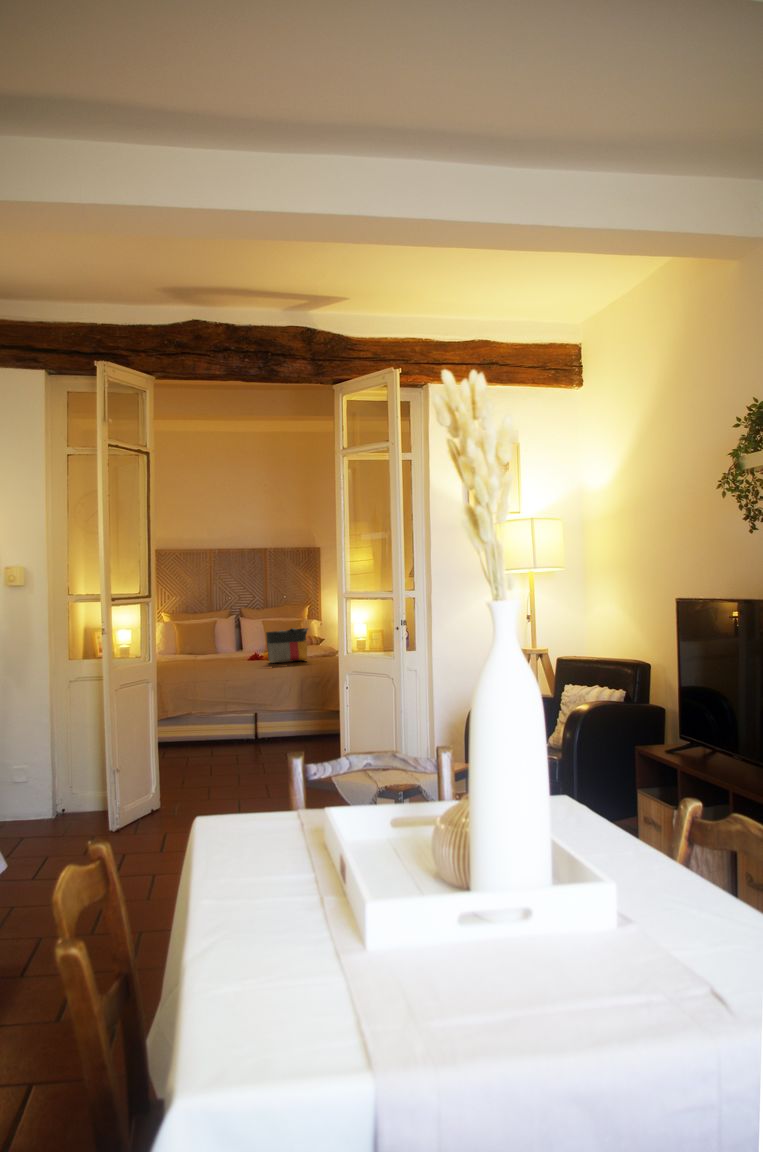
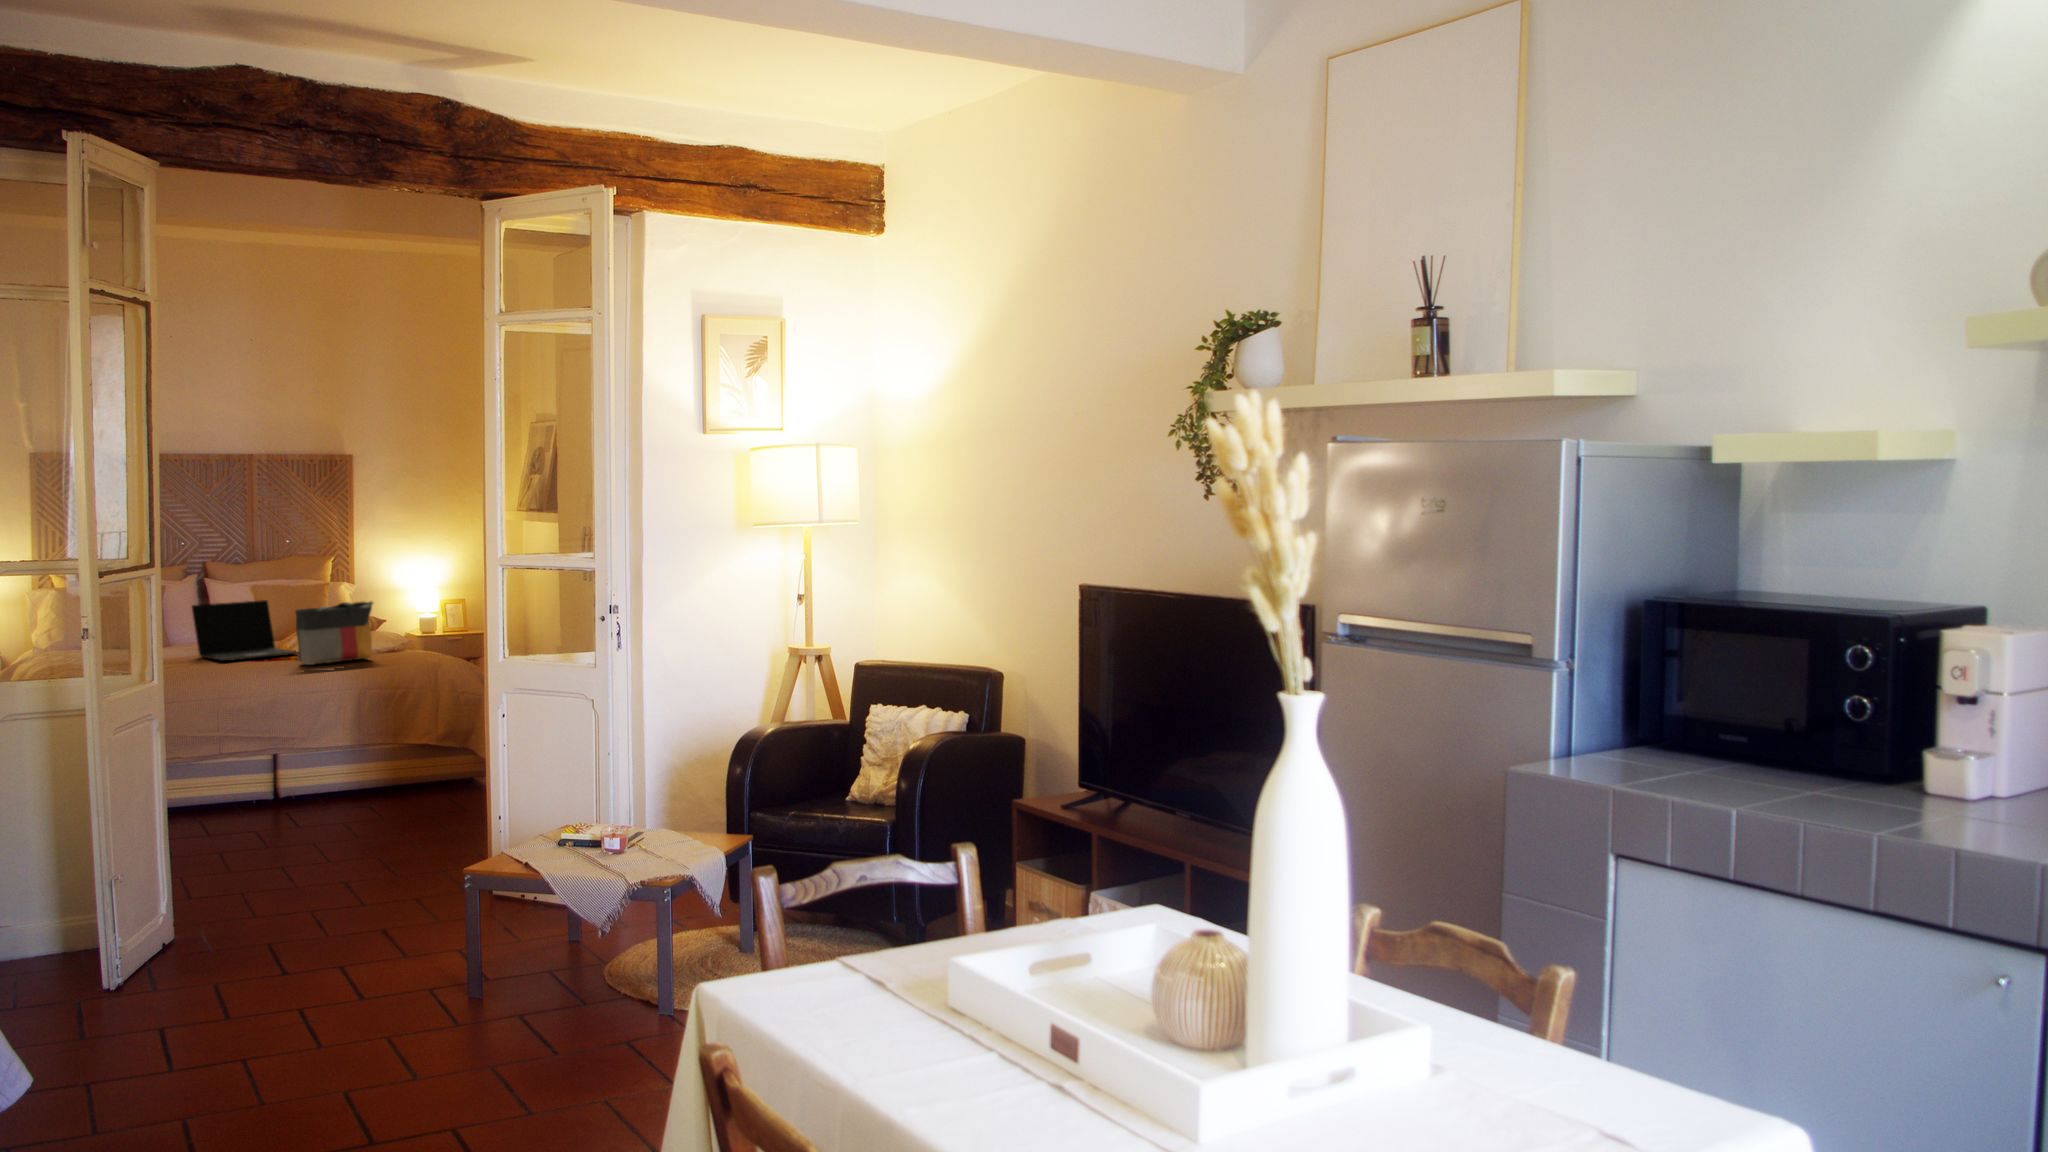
laptop: none [221,628,273,660] -> present [192,600,298,661]

